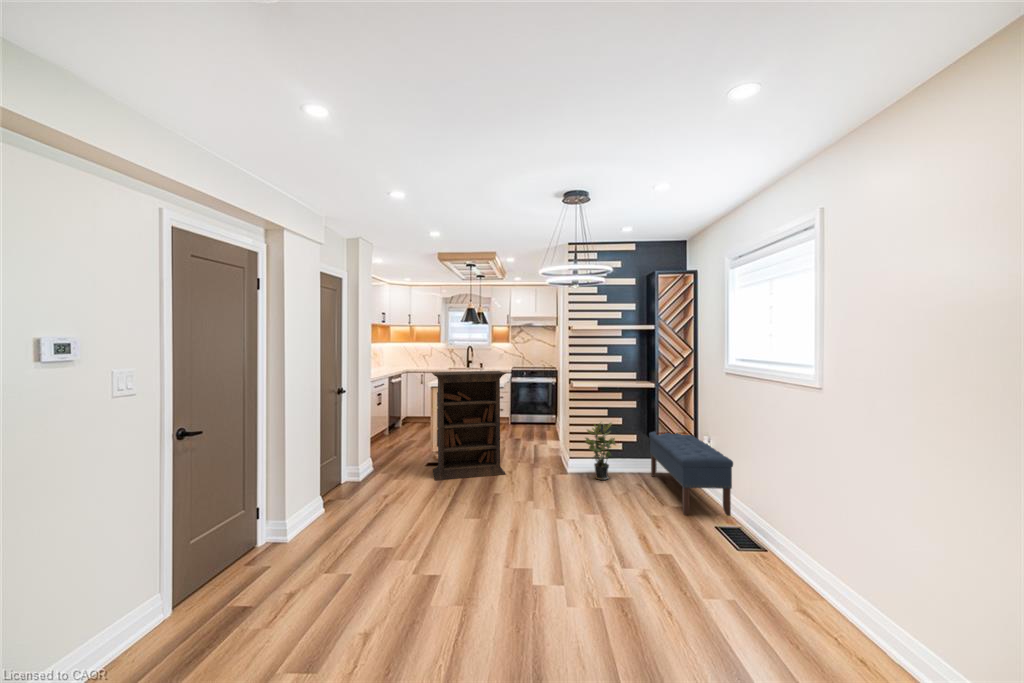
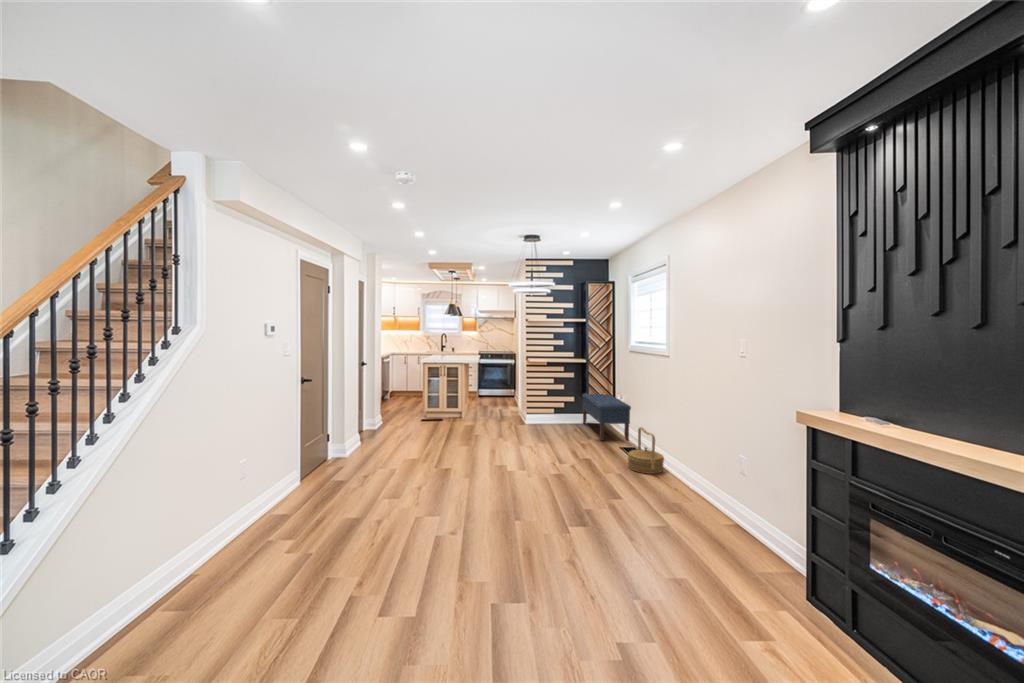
bookcase: present [432,371,506,480] -> none [427,351,483,429]
potted plant: present [585,423,616,480] -> none [538,386,559,426]
woven basket: none [746,513,823,613] -> present [628,427,664,474]

